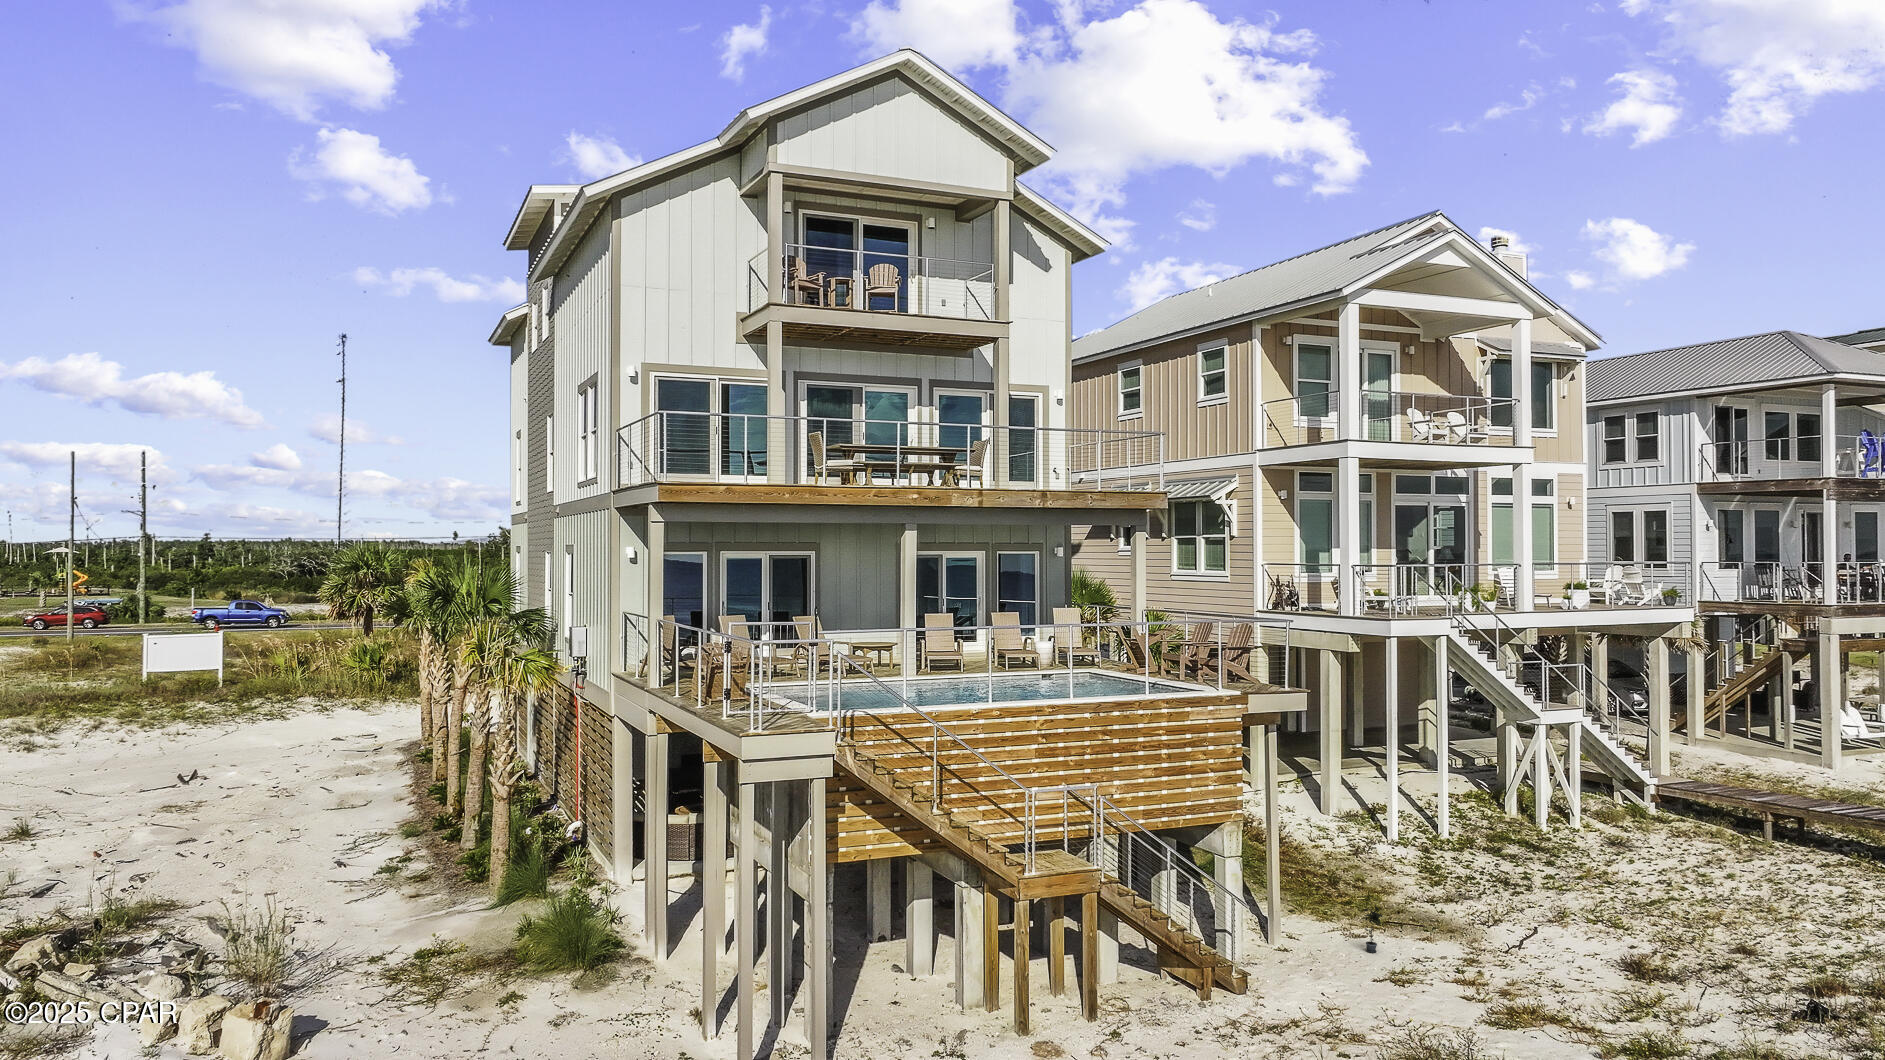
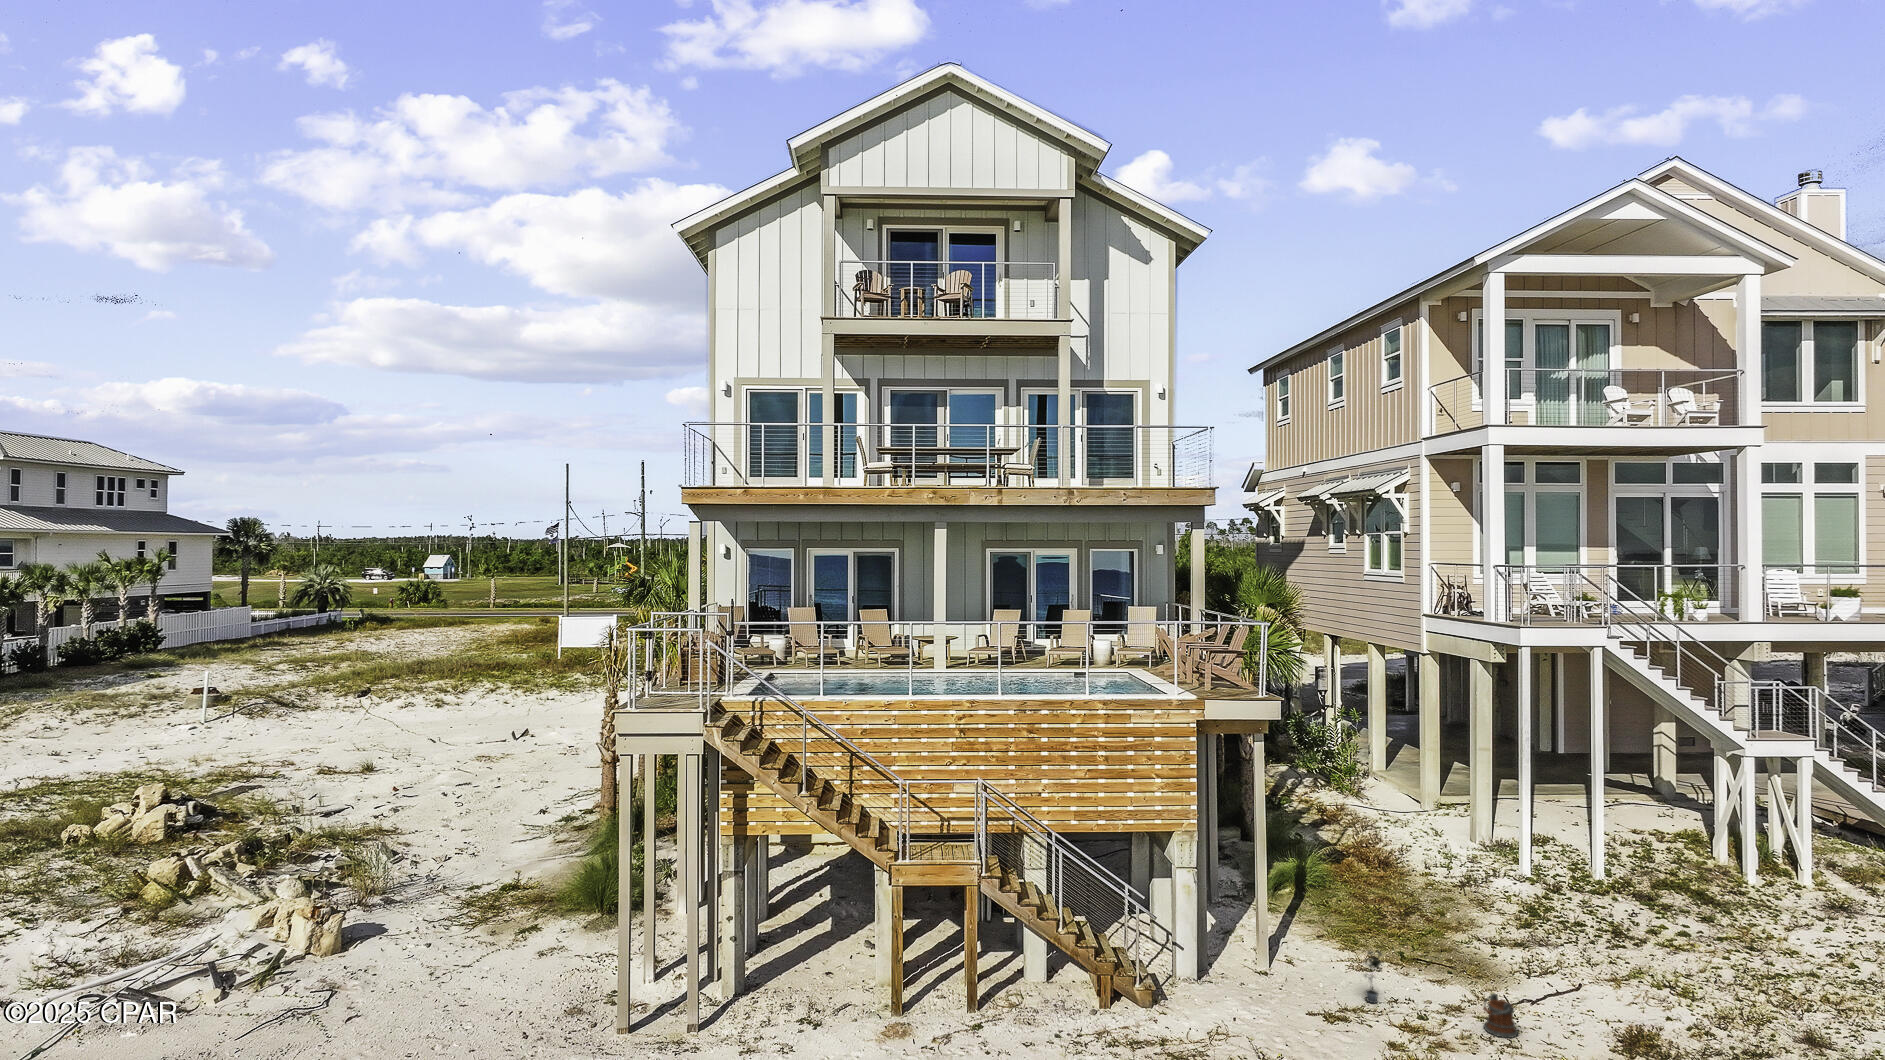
bucket: none [1465,928,1494,963] -> present [1483,994,1518,1038]

